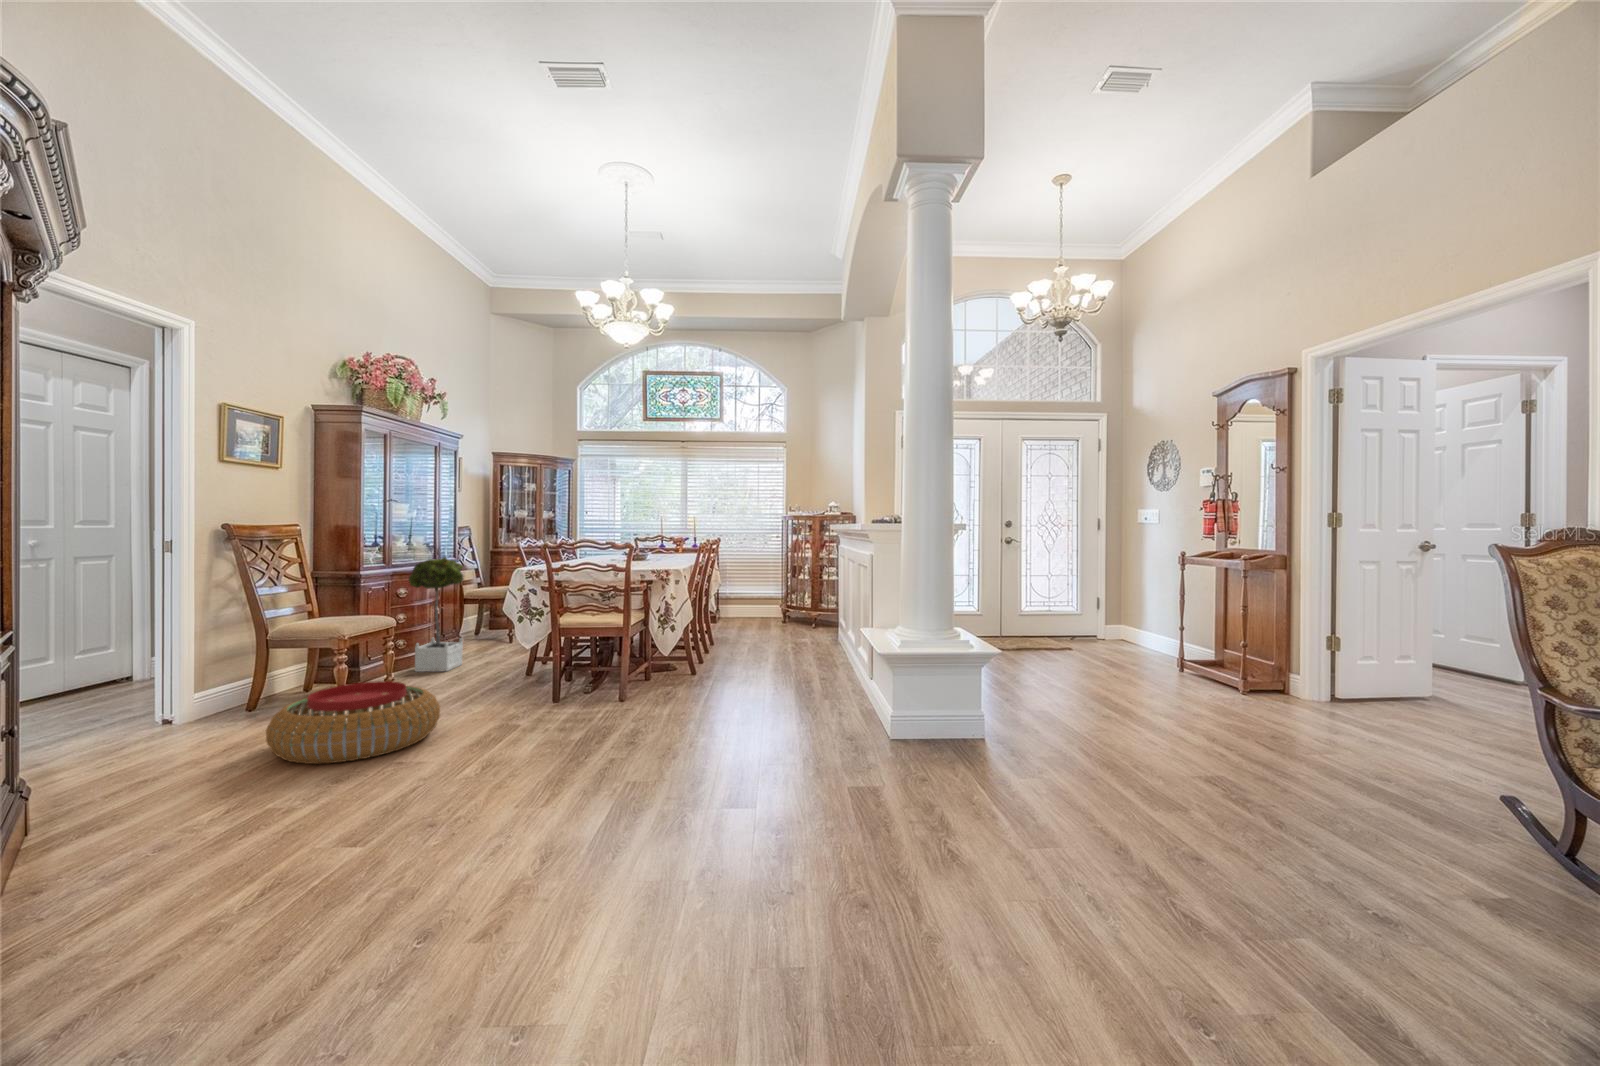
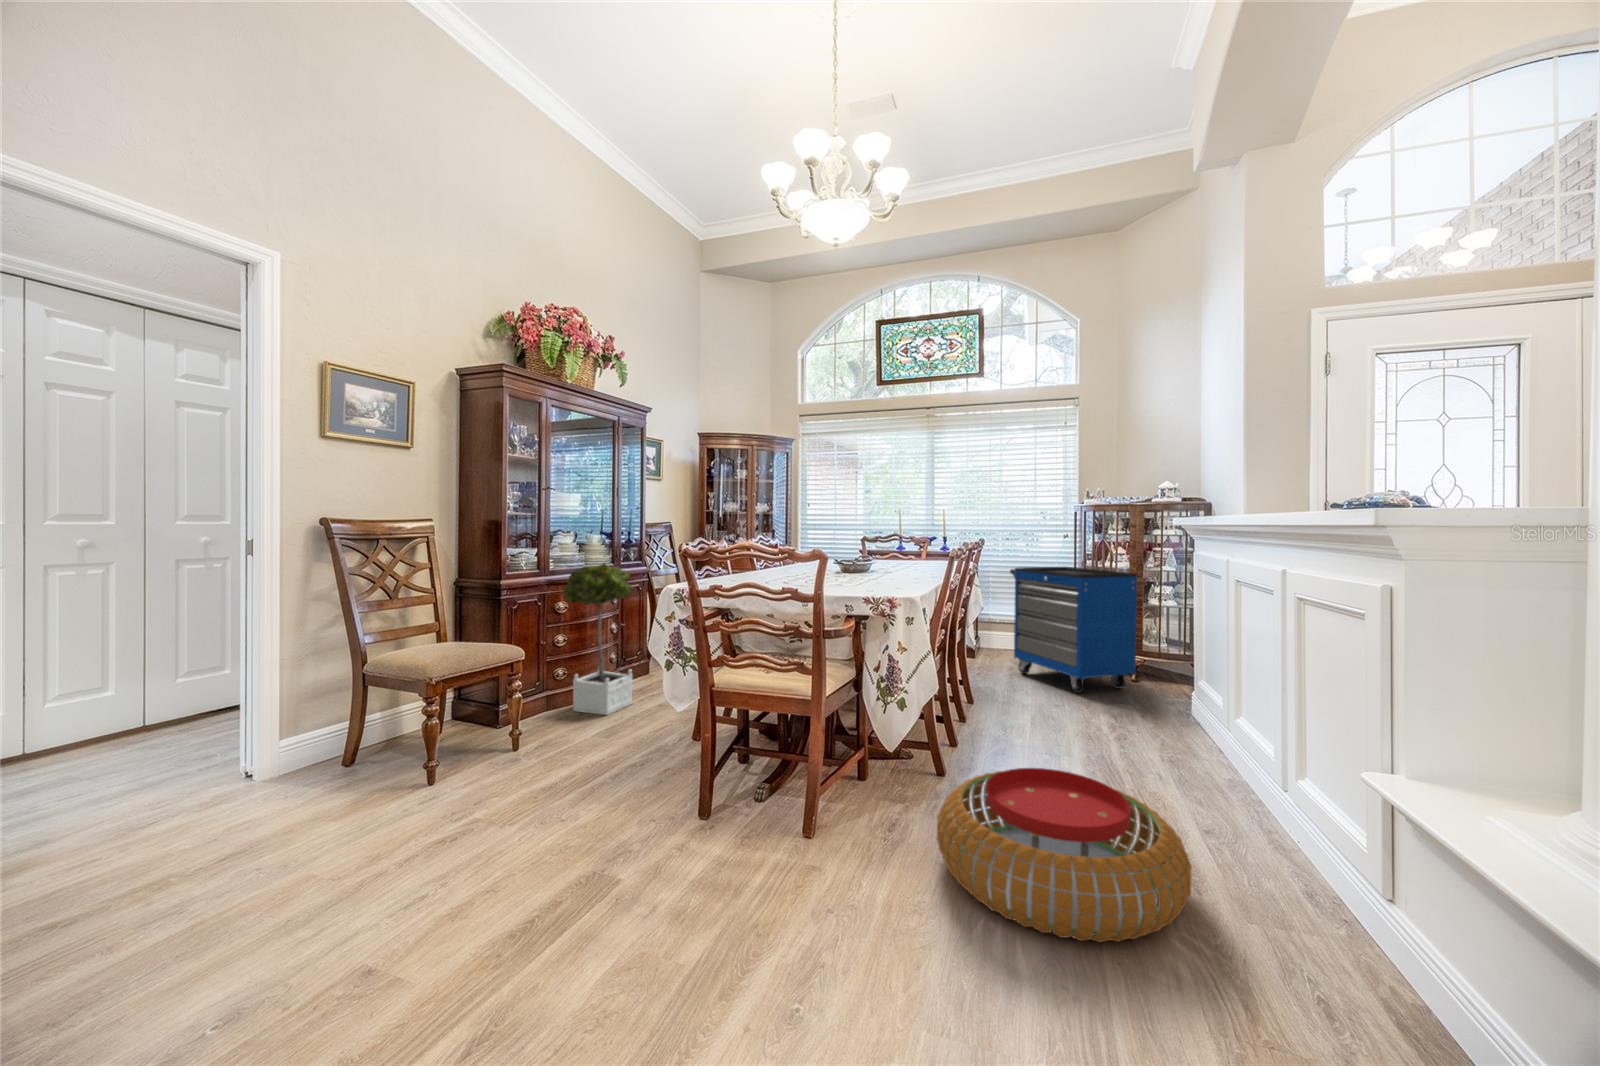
storage cabinet: none [739,557,815,637] -> present [1010,567,1137,693]
pouf: present [266,681,440,764] -> present [937,768,1192,942]

